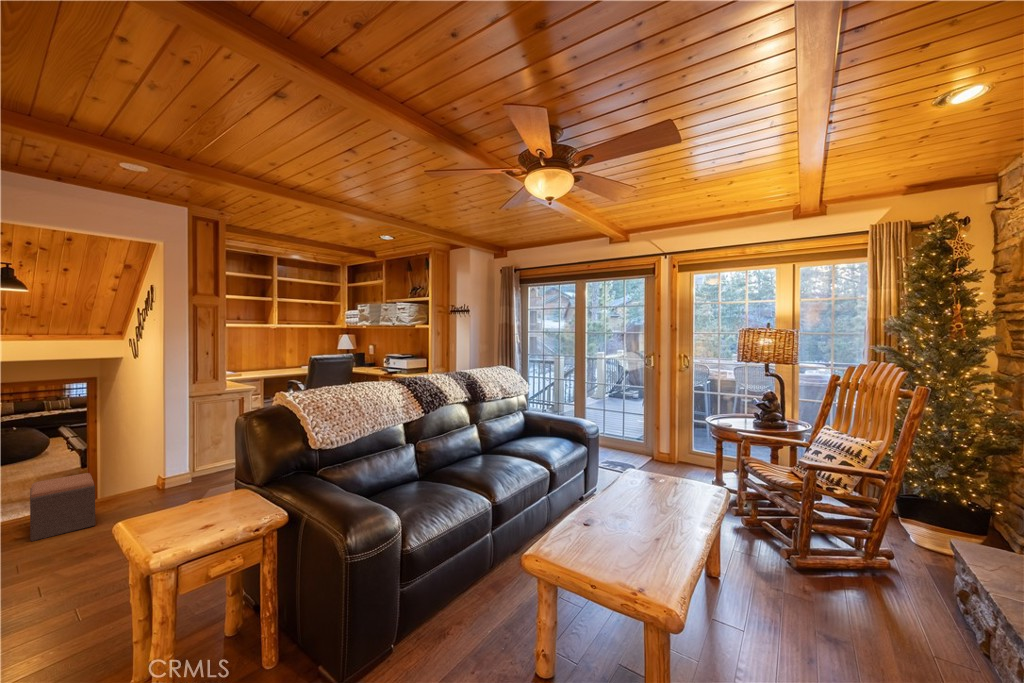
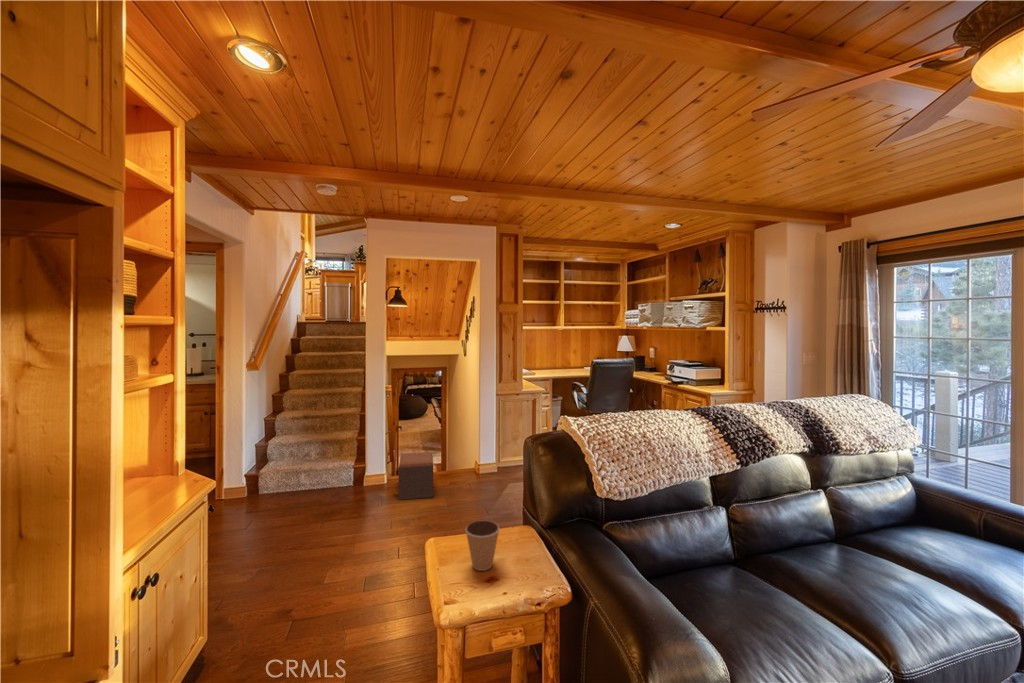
coffee cup: none [174,480,214,523] -> present [466,520,499,571]

